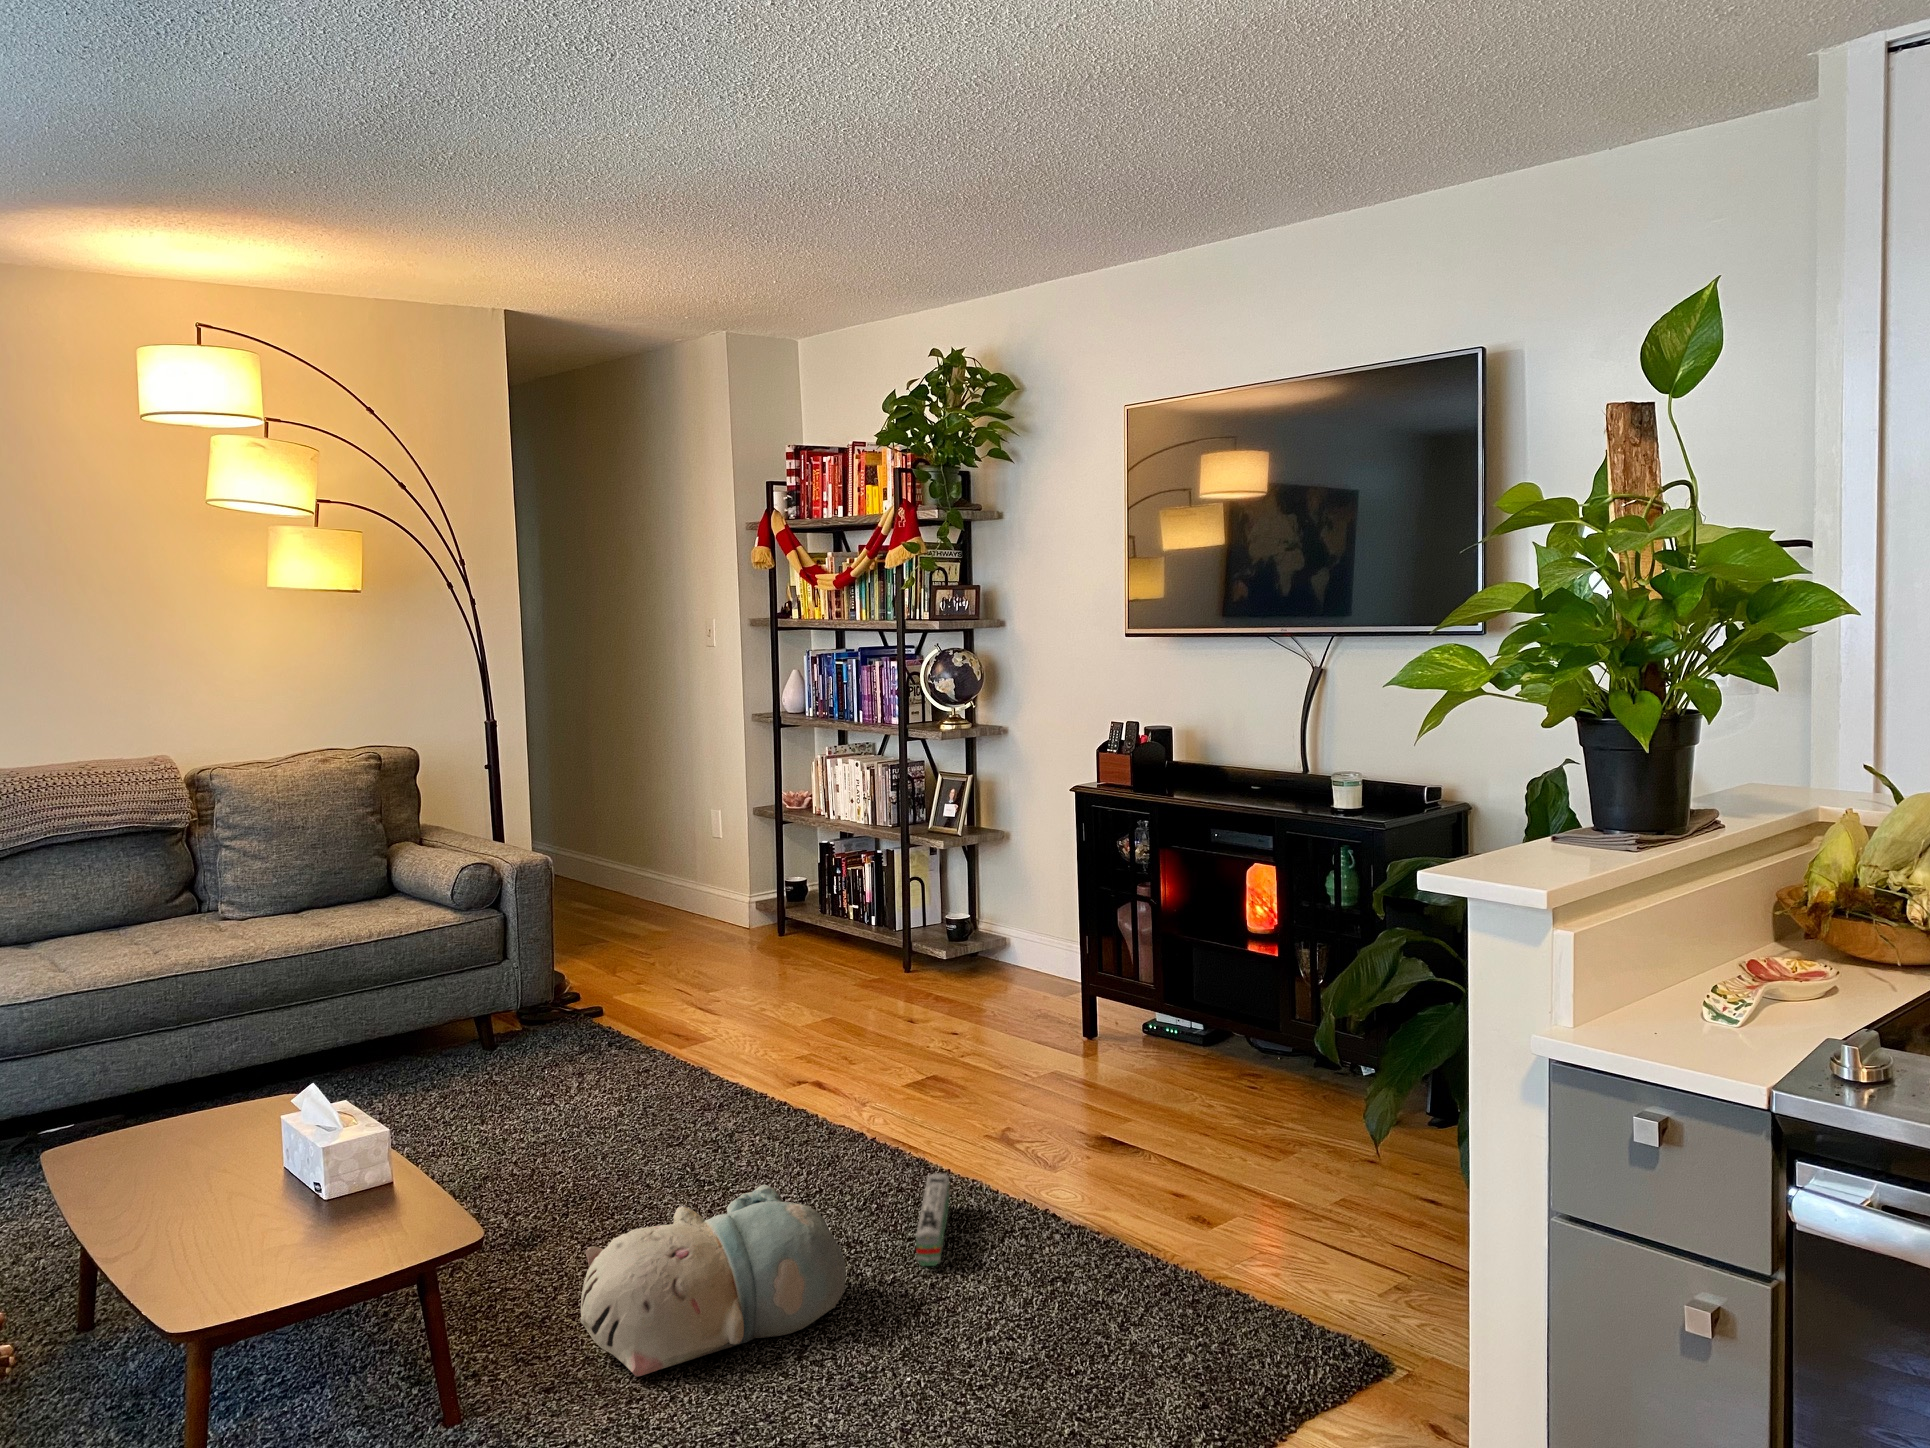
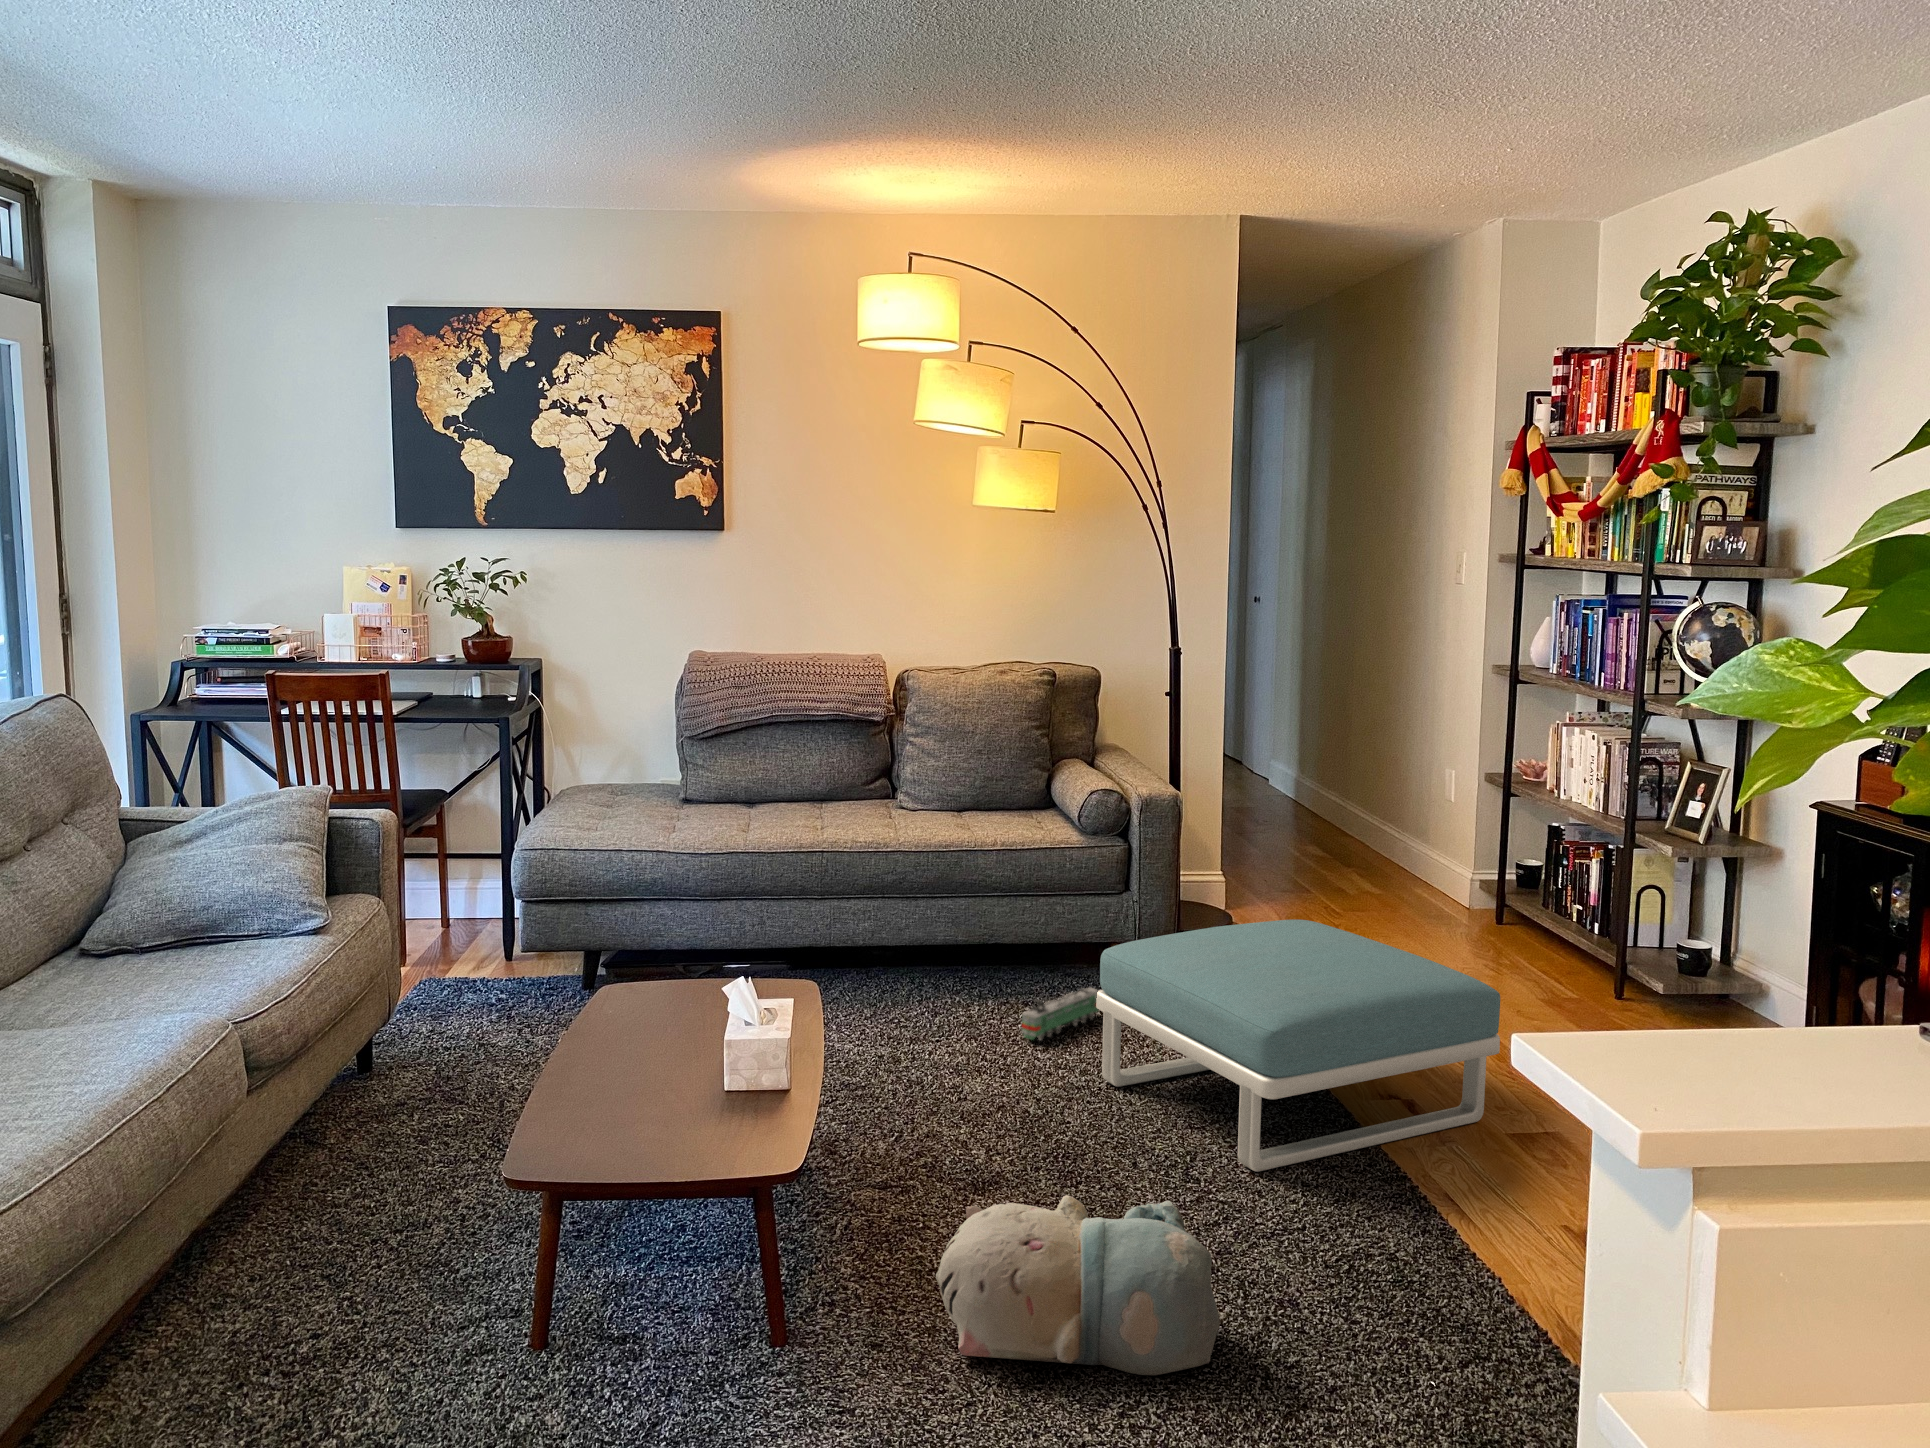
footstool: none [546,947,896,1162] -> present [1096,920,1500,1172]
toy train: present [916,1173,950,1266] -> present [1022,988,1098,1040]

